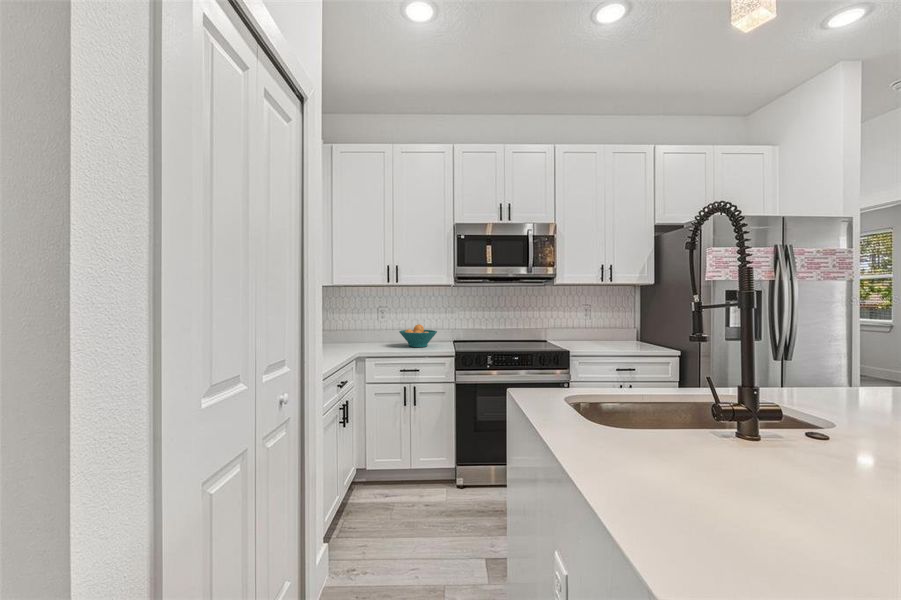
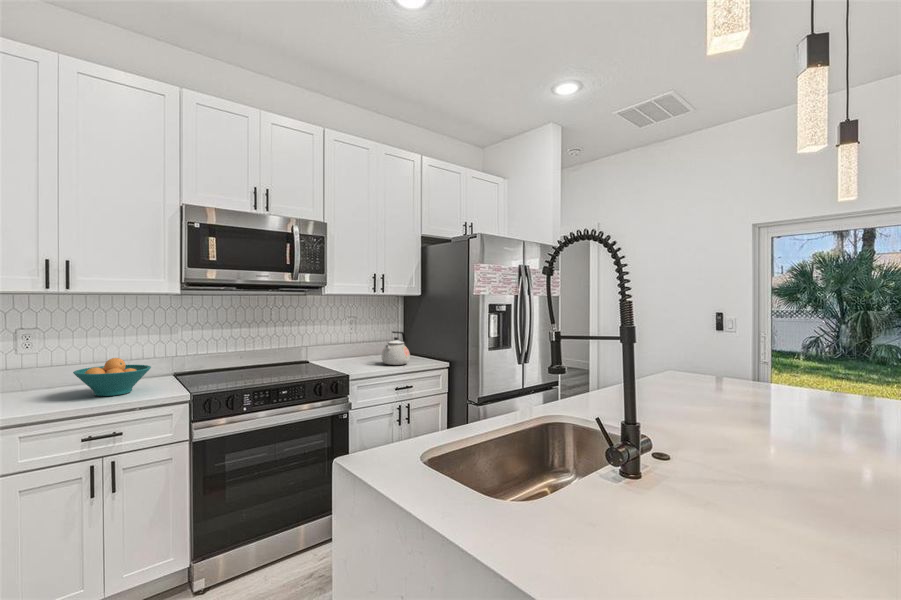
kettle: none [607,316,635,347] -> present [382,331,410,365]

